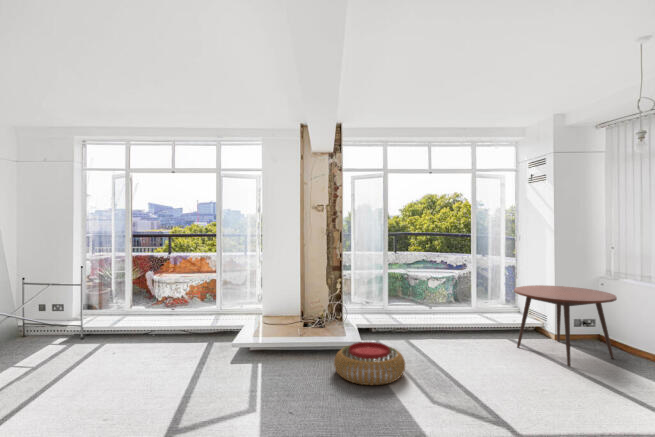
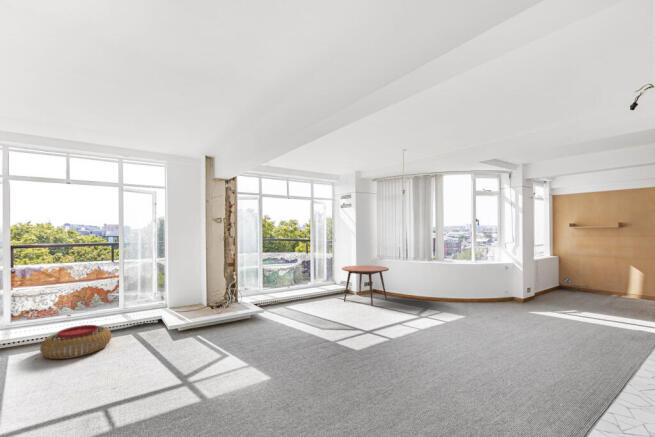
pouf: present [334,342,405,385] -> present [40,325,111,359]

